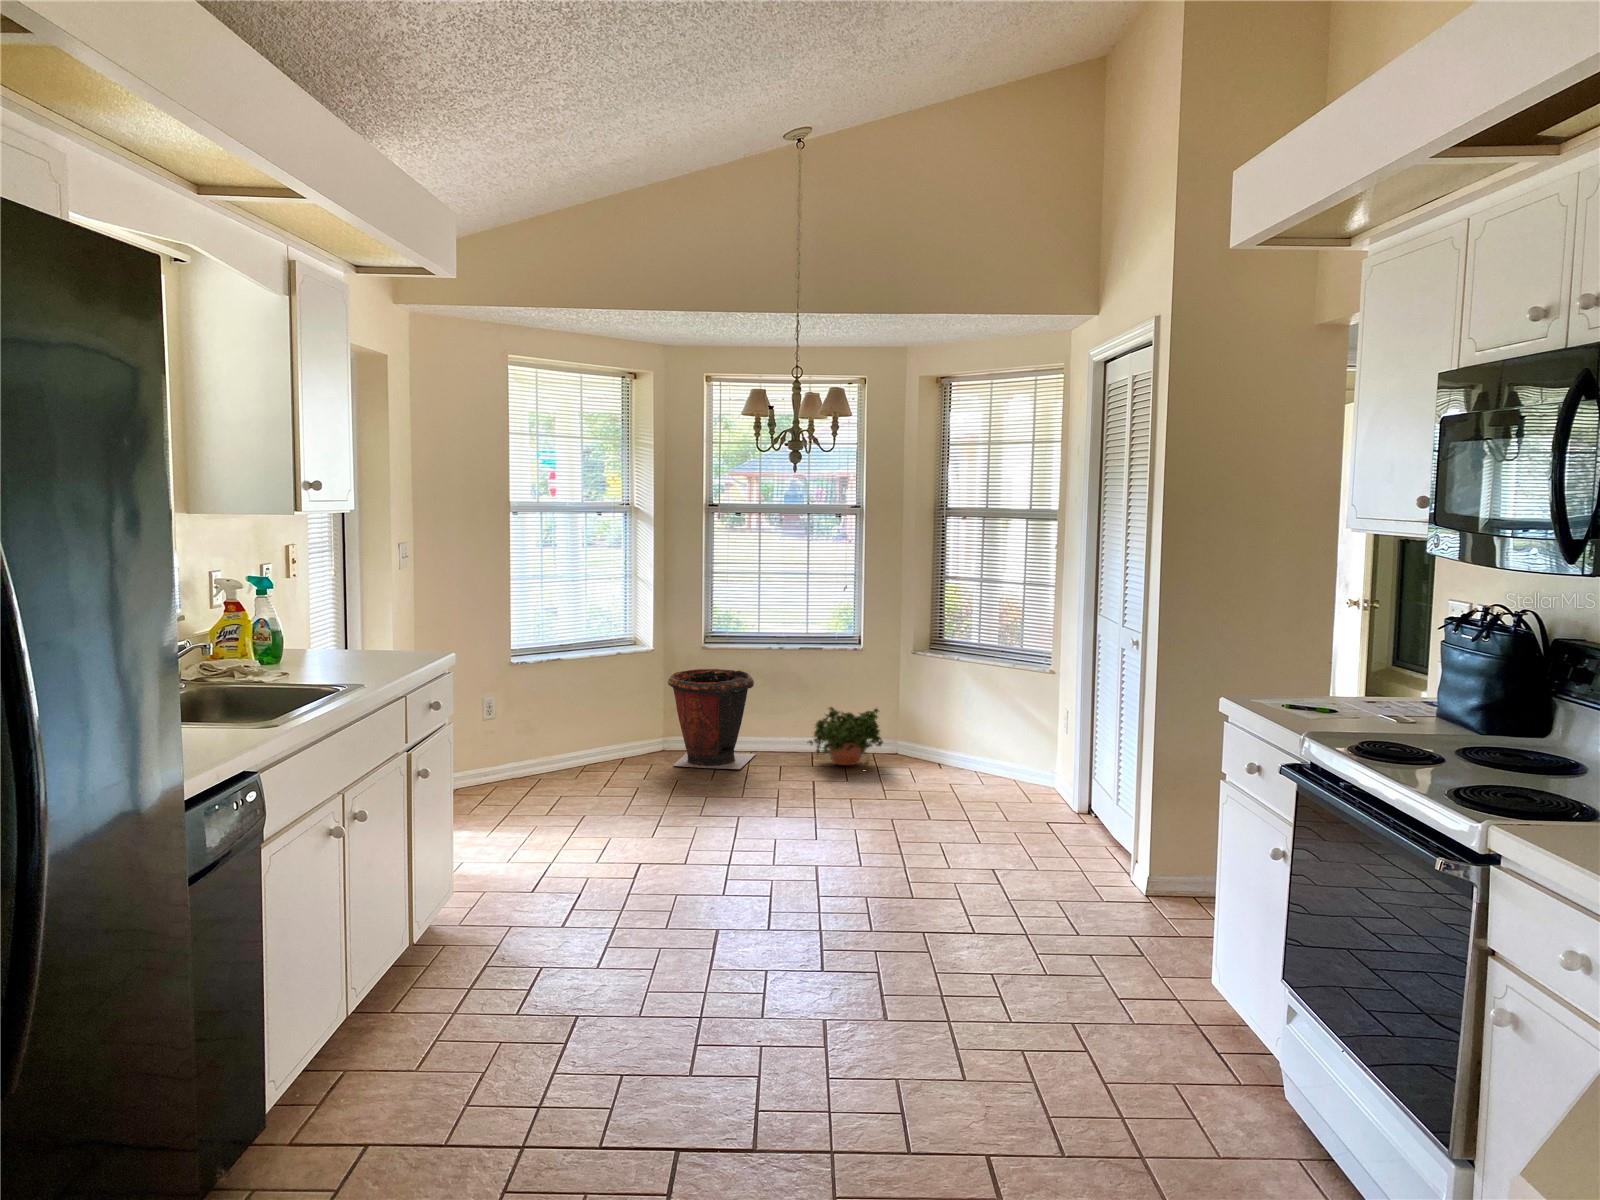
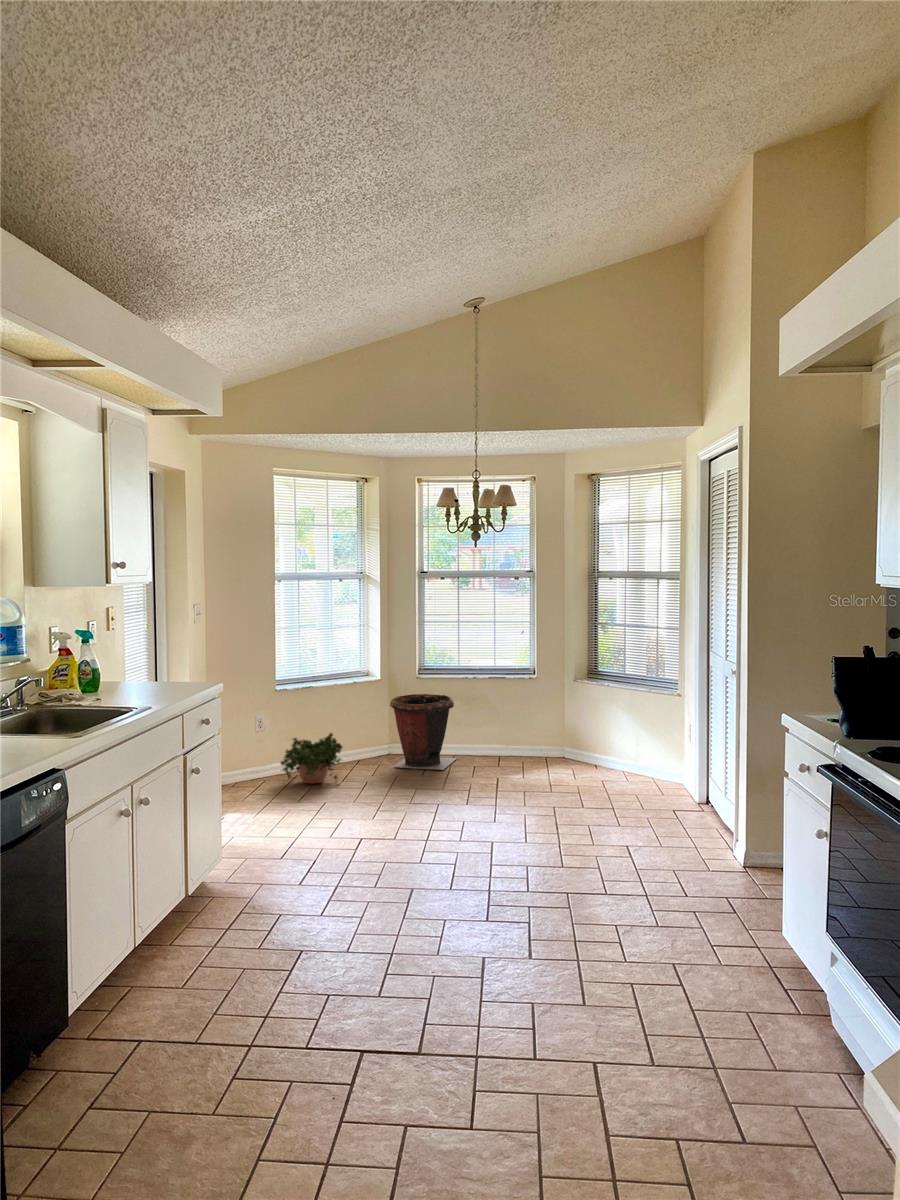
potted plant: present [807,707,883,765] -> present [281,733,342,783]

